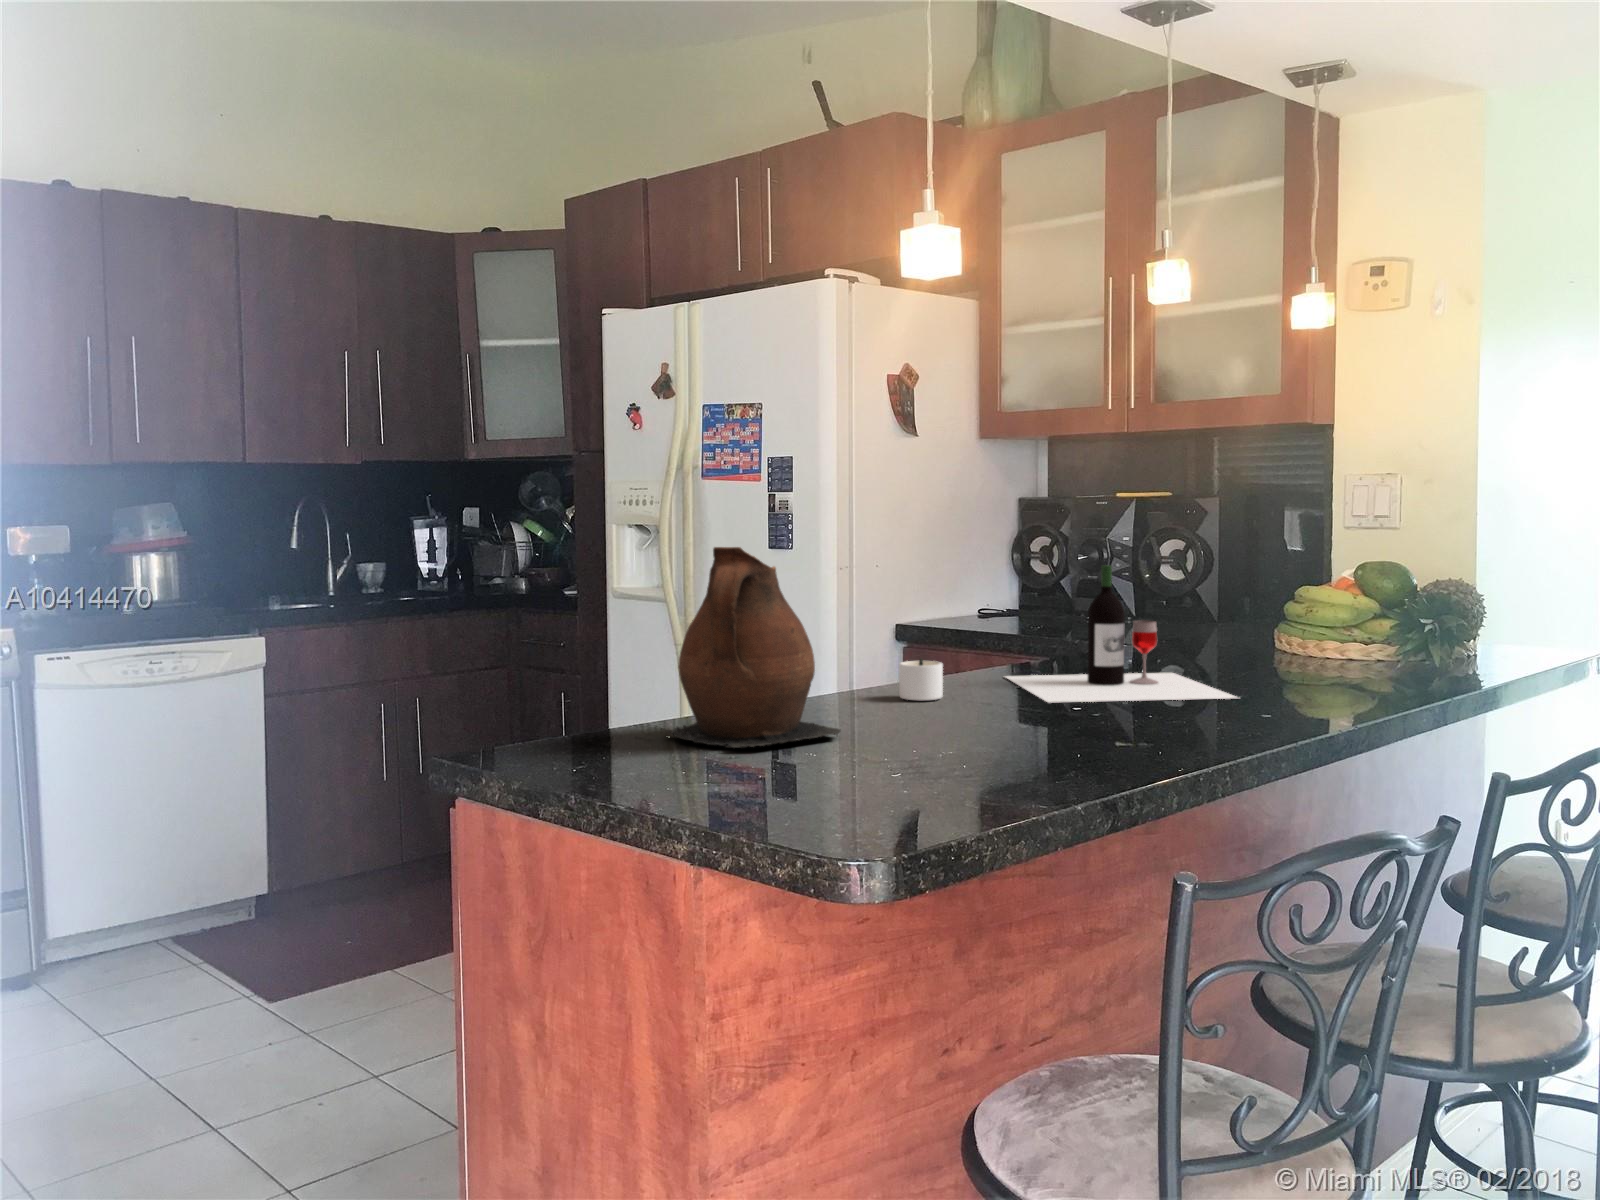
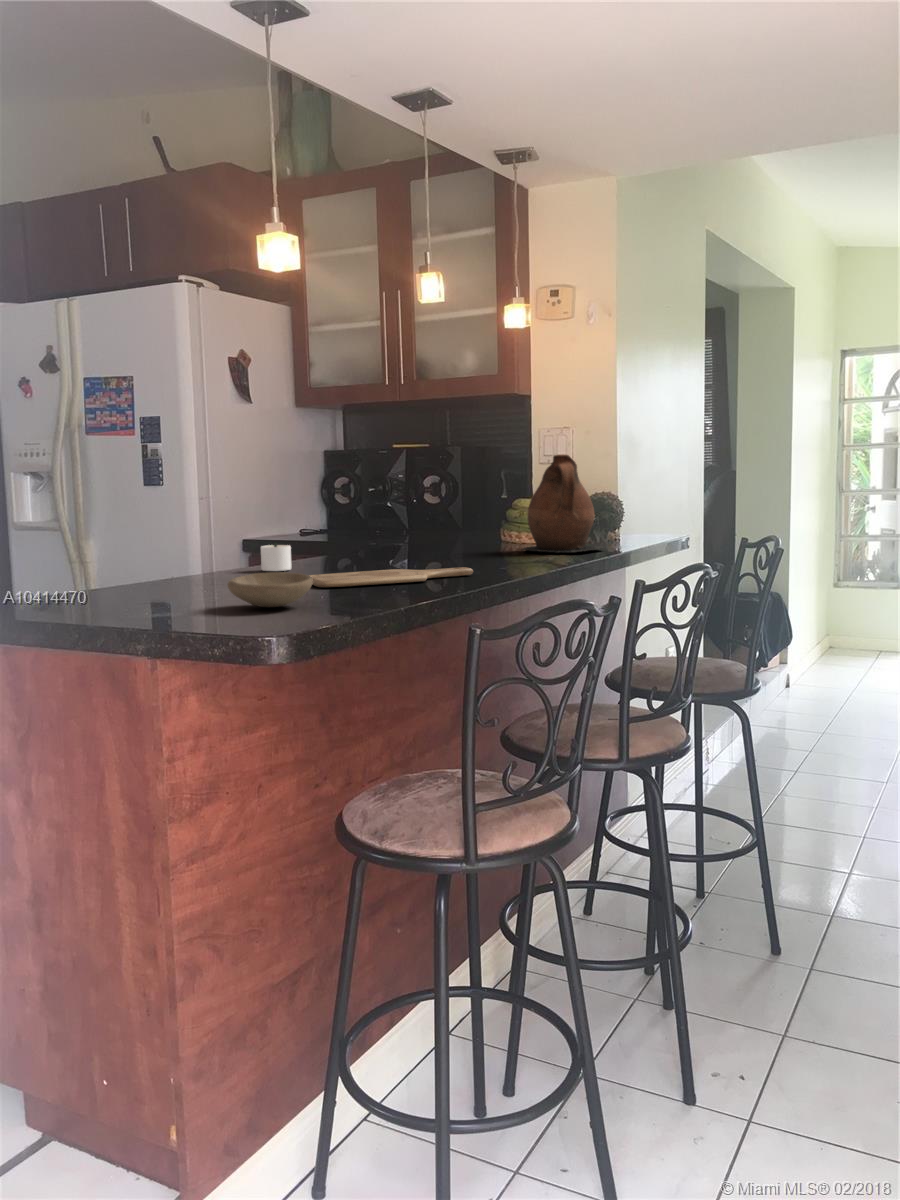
ceramic pitcher: present [663,547,840,748] -> present [521,455,603,552]
wine bottle: present [1005,565,1237,703] -> none [328,480,486,569]
cutting board: none [948,714,1215,744] -> present [309,567,473,588]
bowl: none [822,730,947,787] -> present [228,572,312,607]

